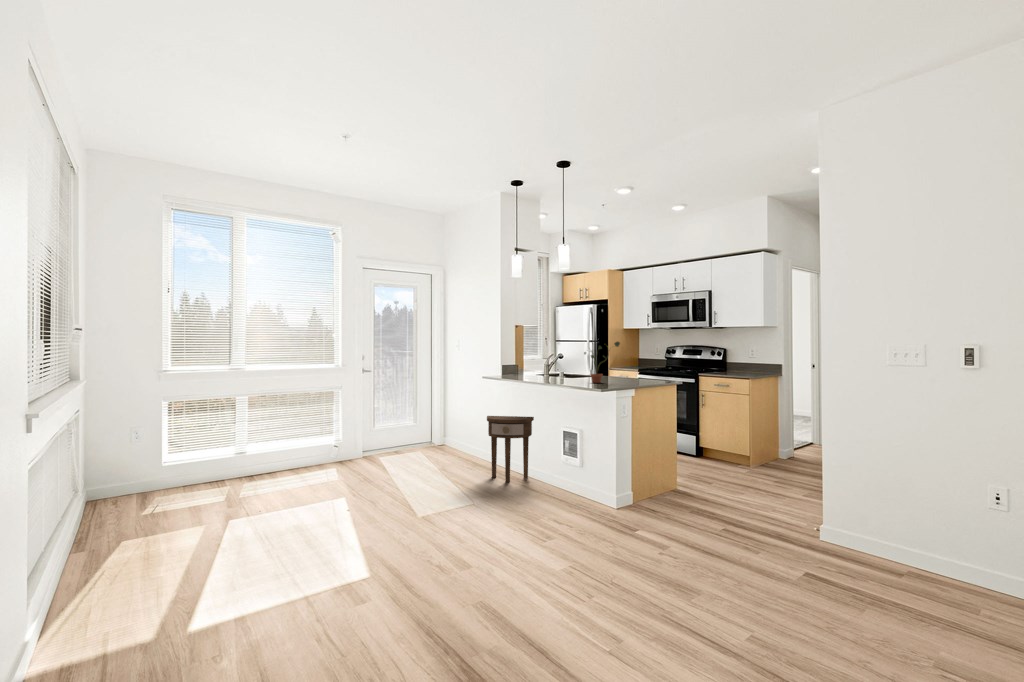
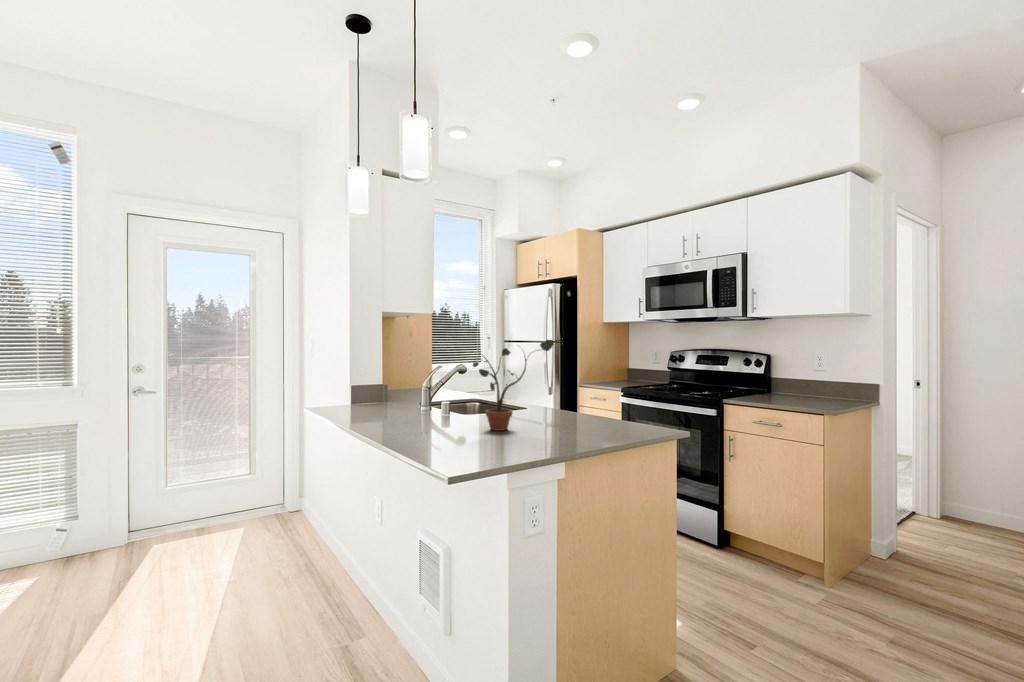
side table: present [487,416,534,482] -> none [282,489,383,636]

